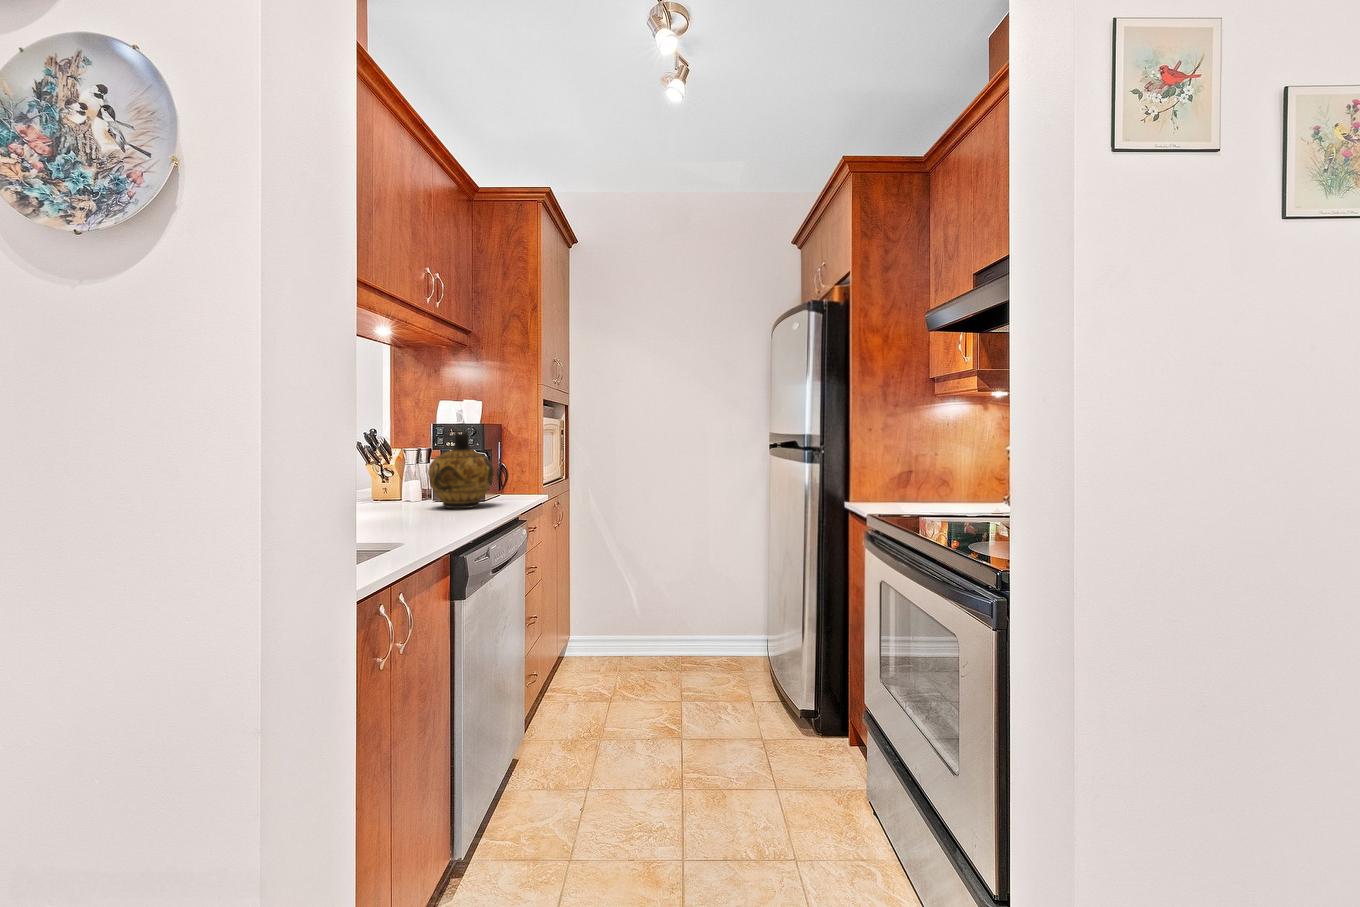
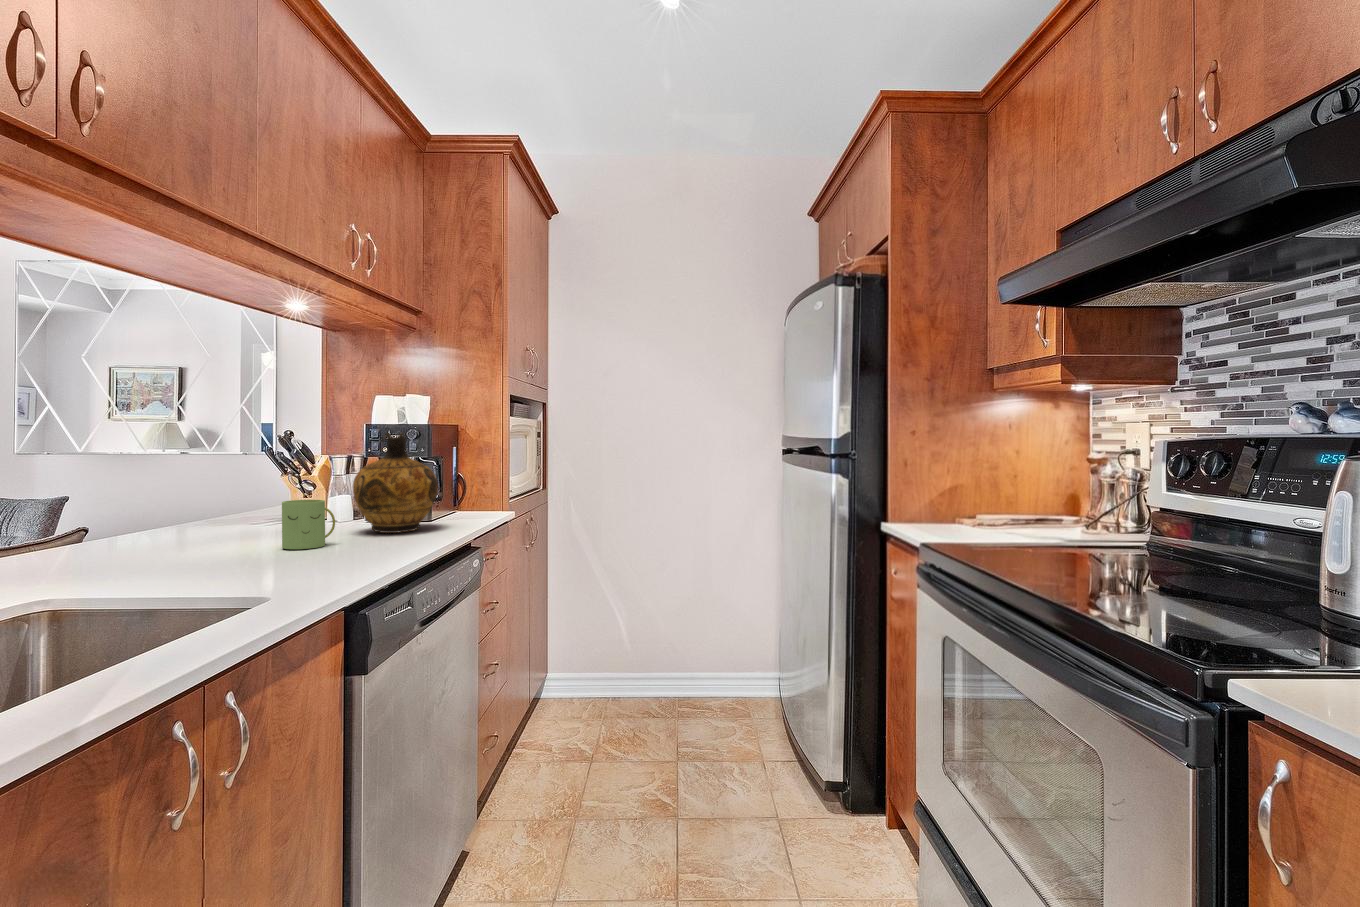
mug: none [382,481,421,518] -> present [282,500,335,549]

